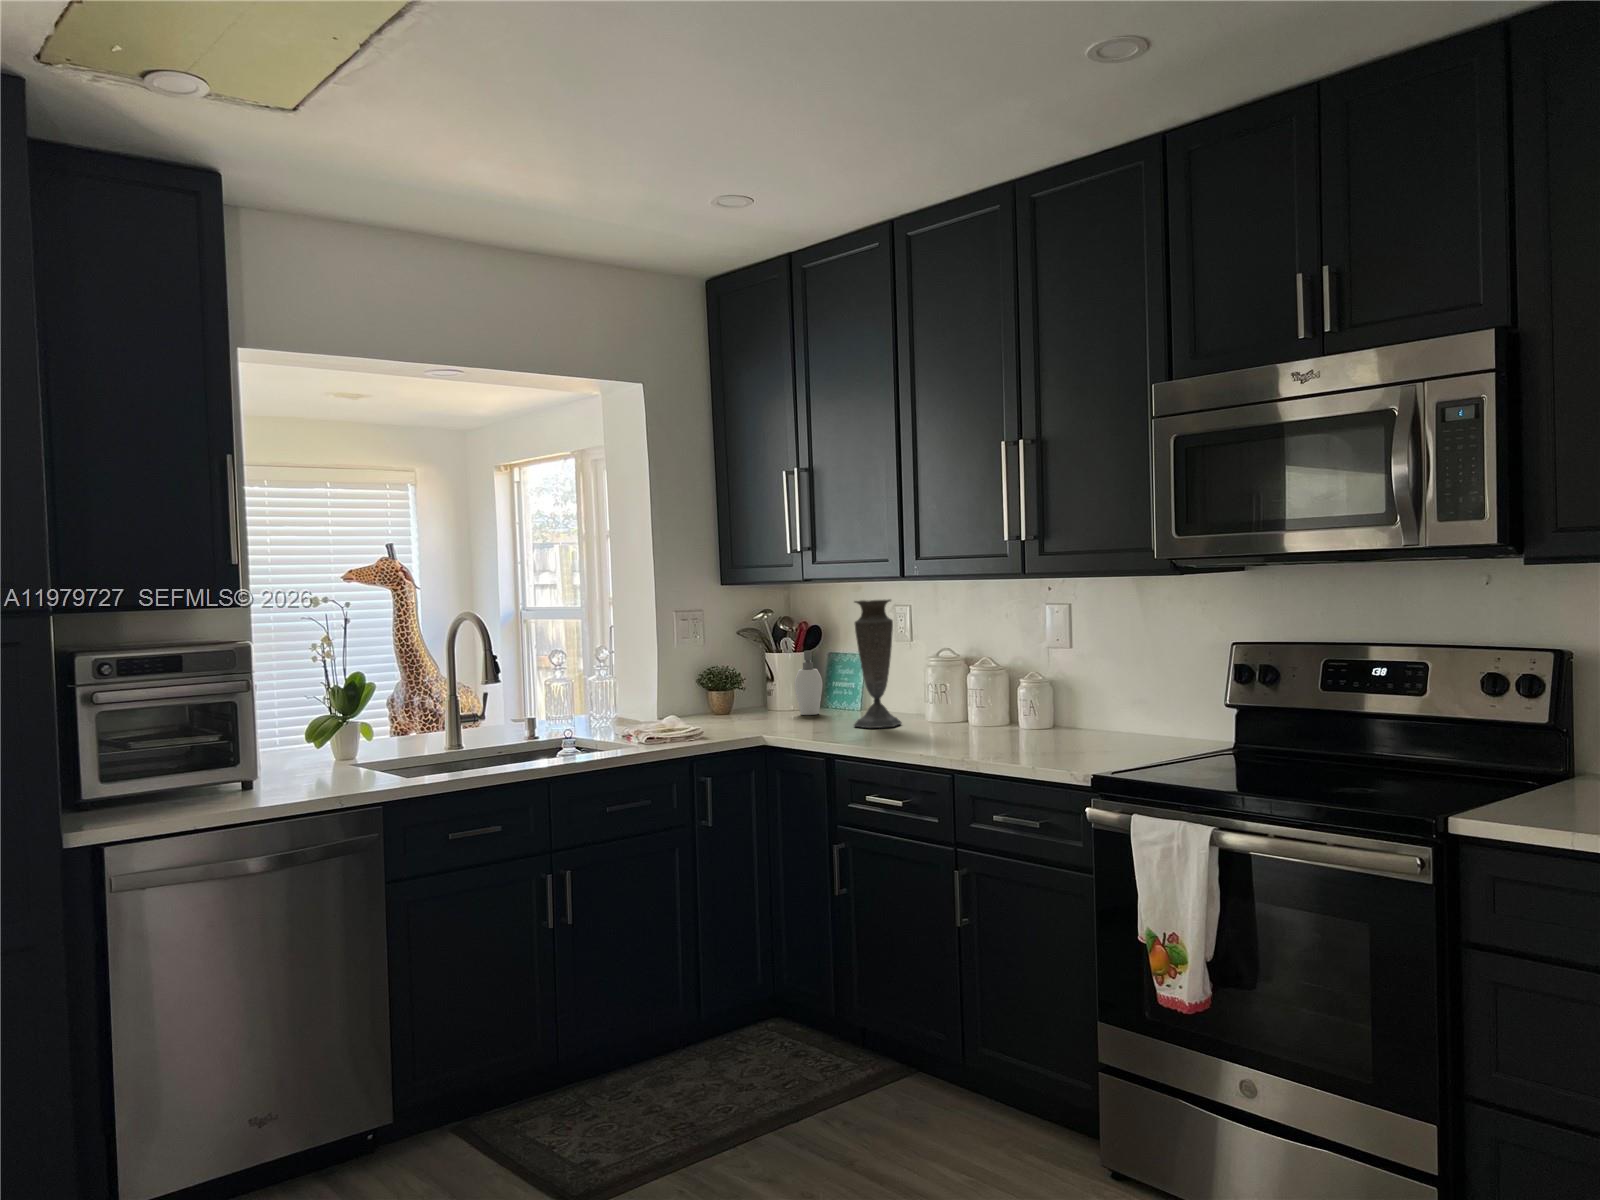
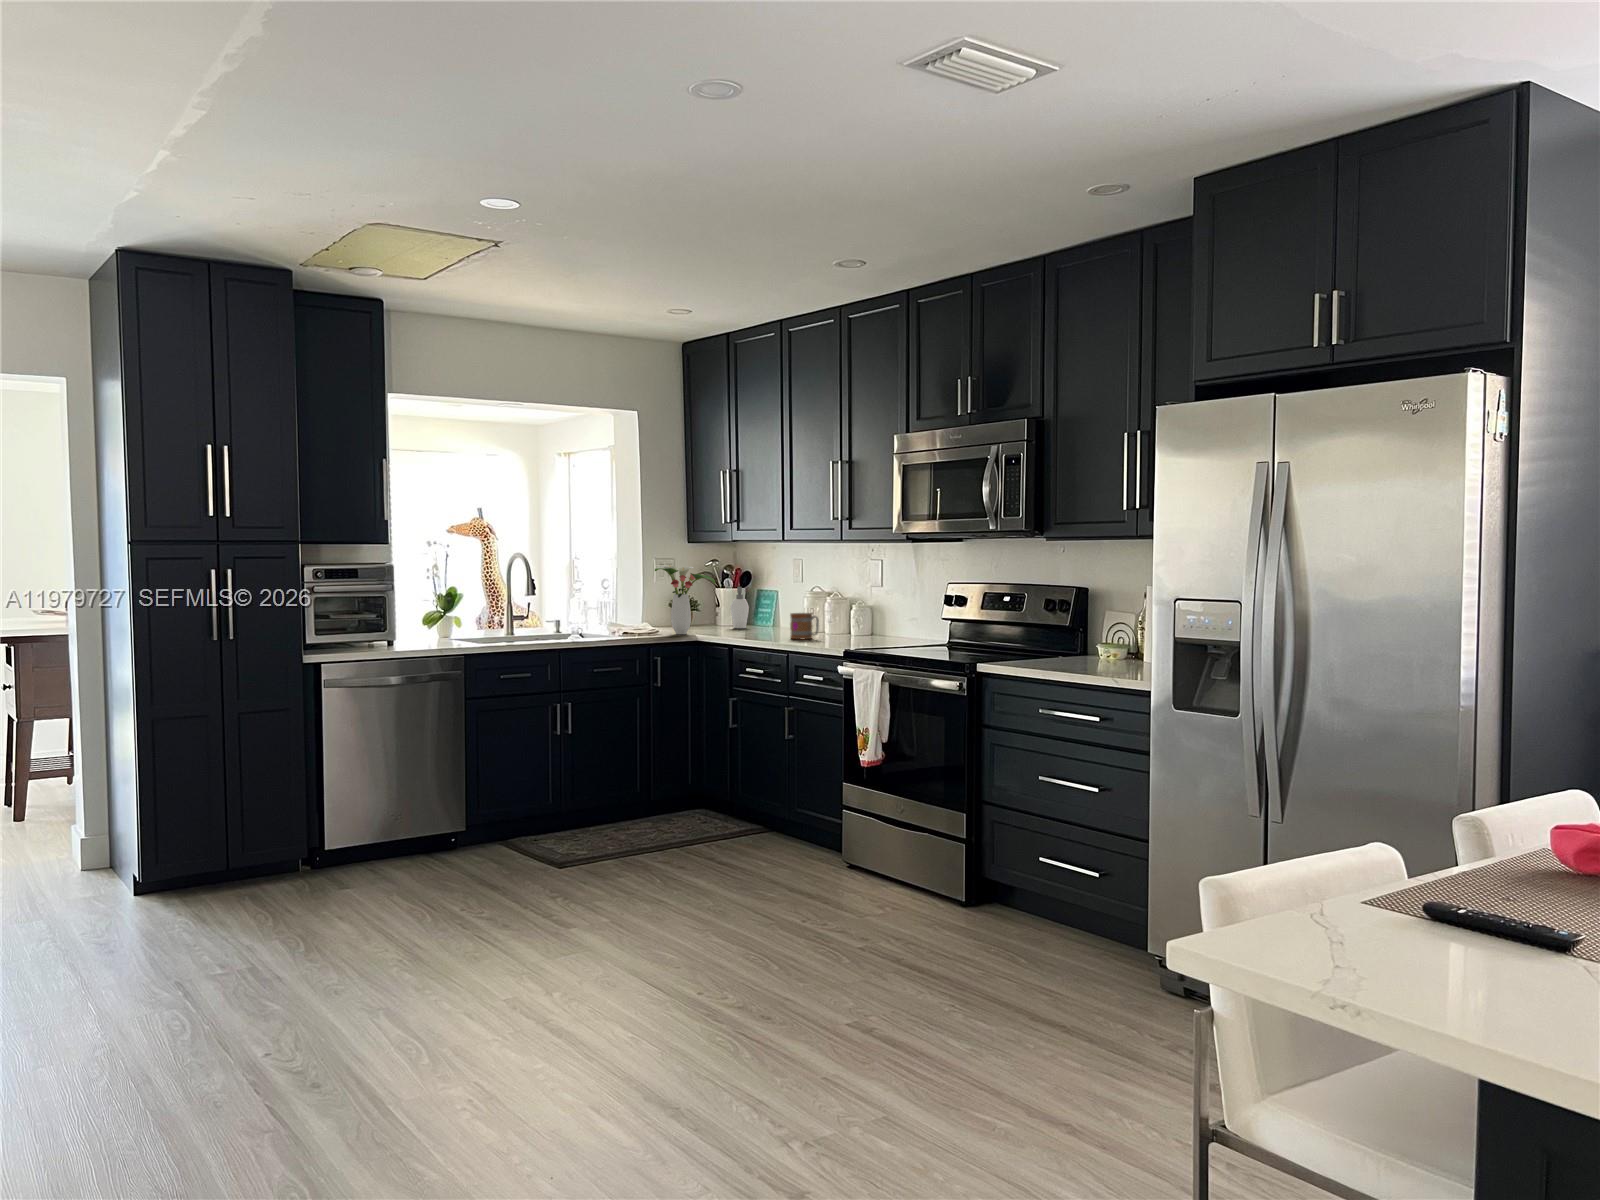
vase: present [854,599,901,728] -> none [757,554,788,634]
flower arrangement: none [693,622,789,733] -> present [655,565,715,634]
mug: none [924,694,974,740] -> present [790,613,819,639]

